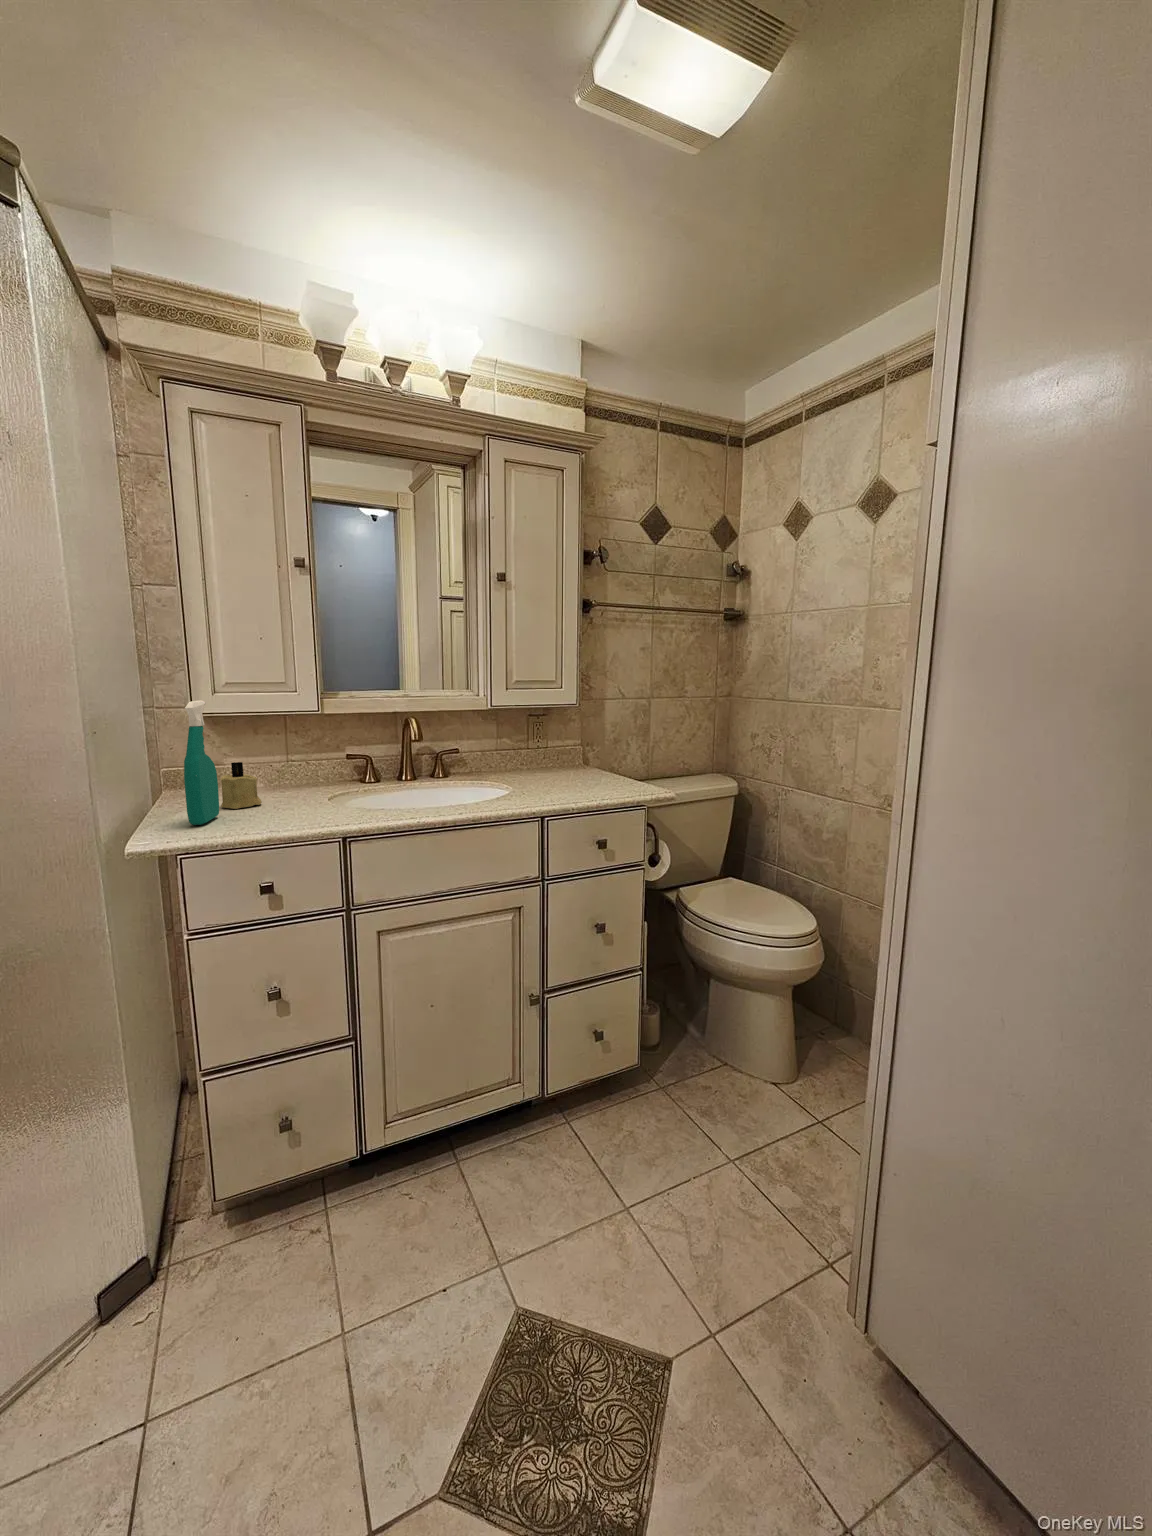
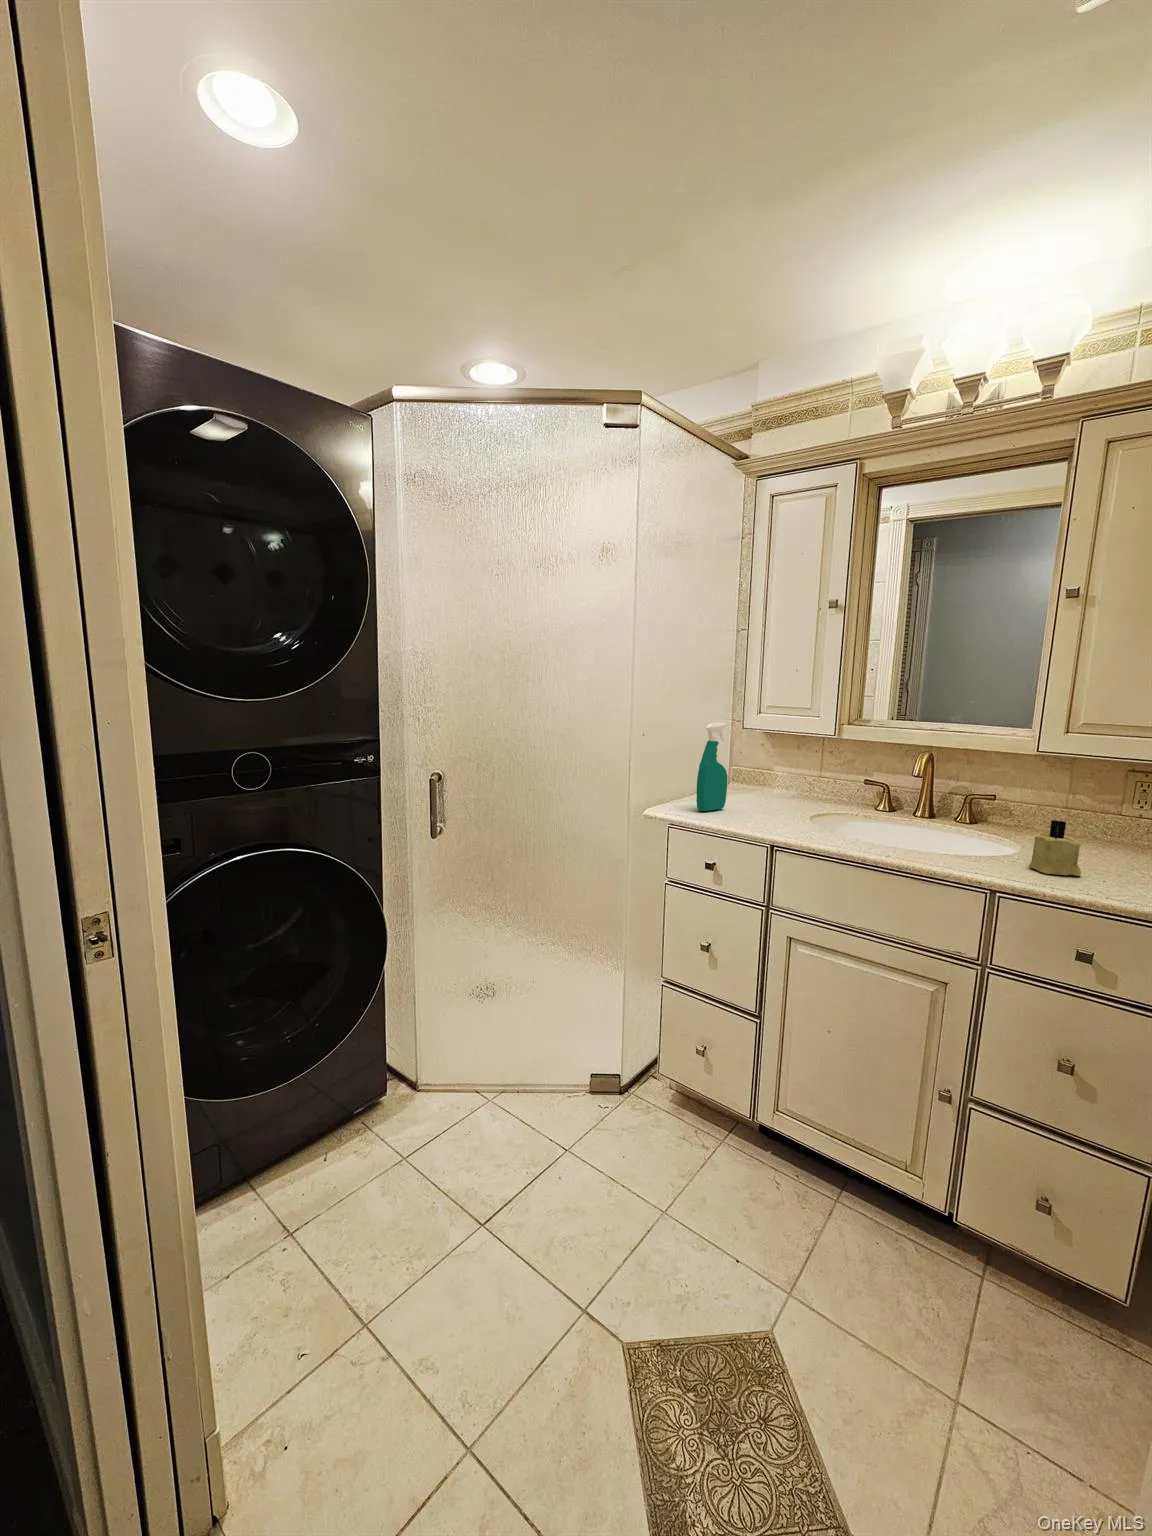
candle: present [221,762,262,809] -> present [1029,820,1081,876]

